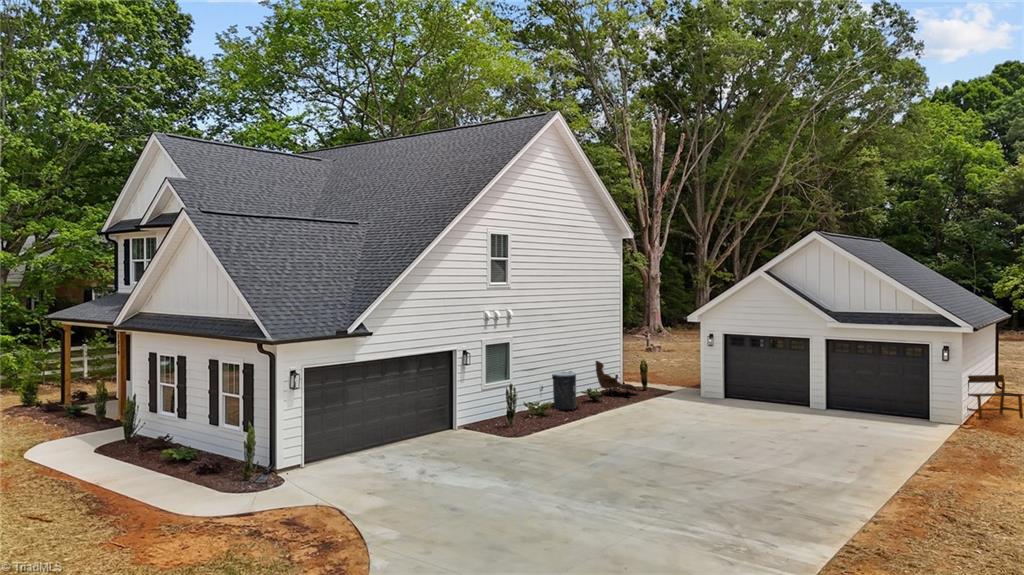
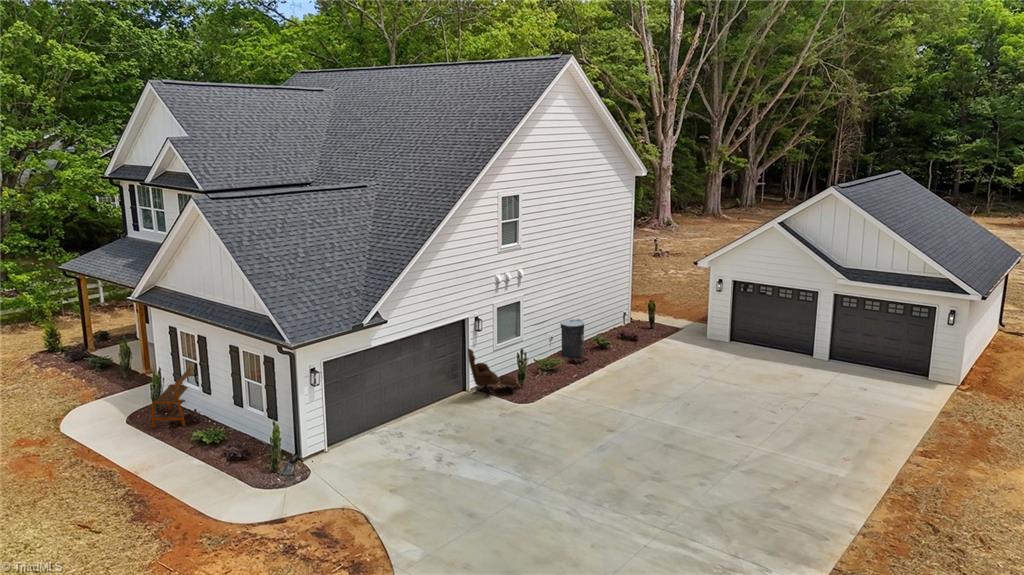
lounge chair: present [596,361,636,397] -> present [468,349,517,397]
bench: present [967,375,1023,420] -> present [151,368,190,428]

